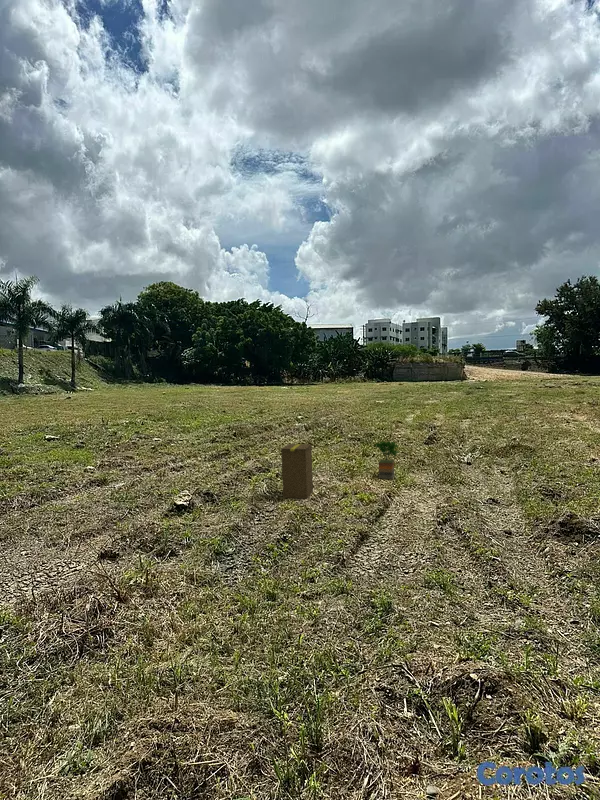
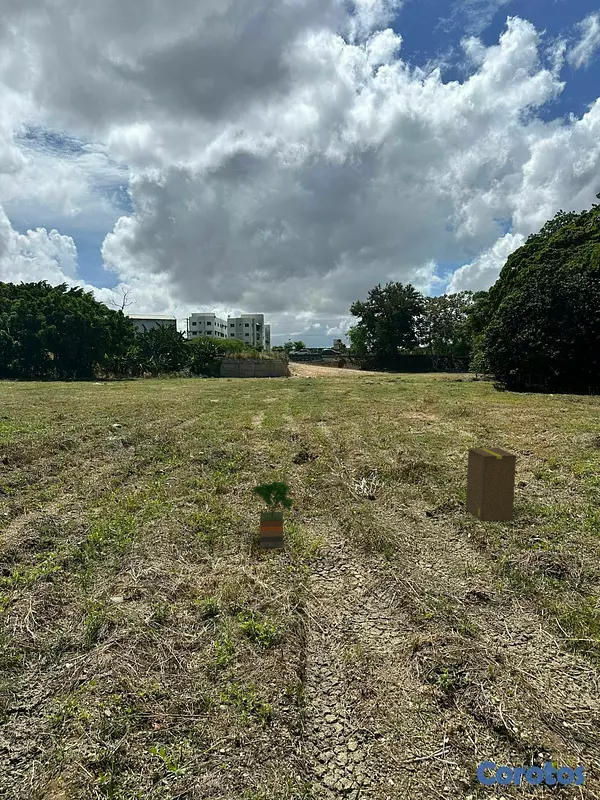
cardboard box: present [281,444,313,499] -> present [466,448,516,521]

